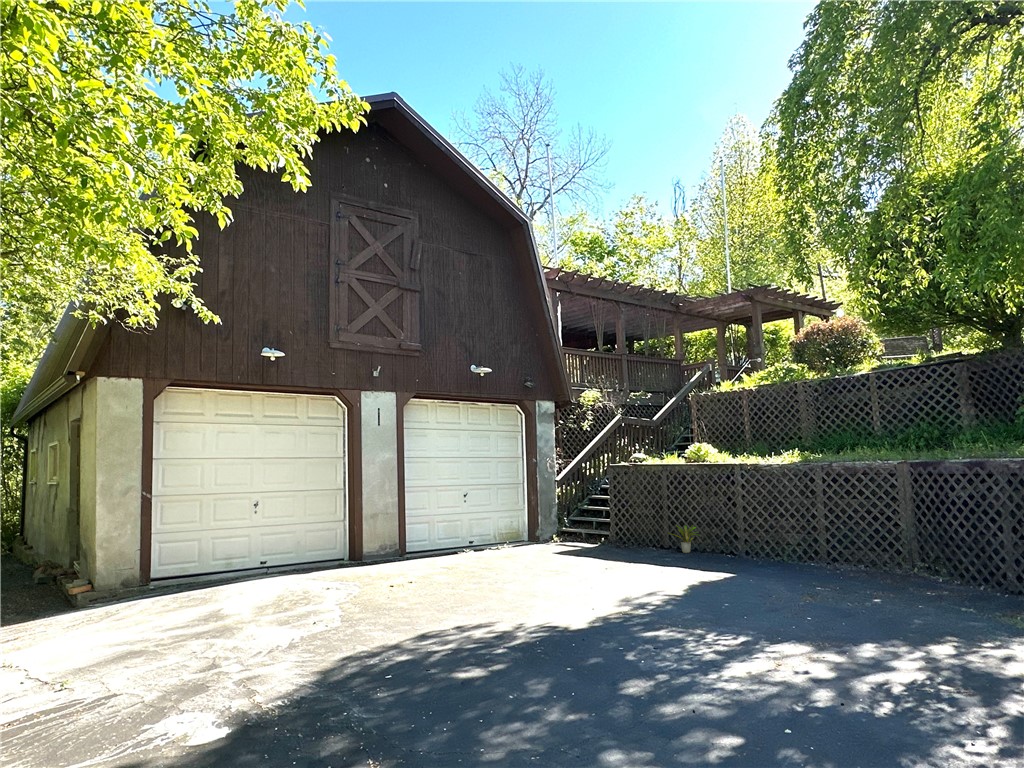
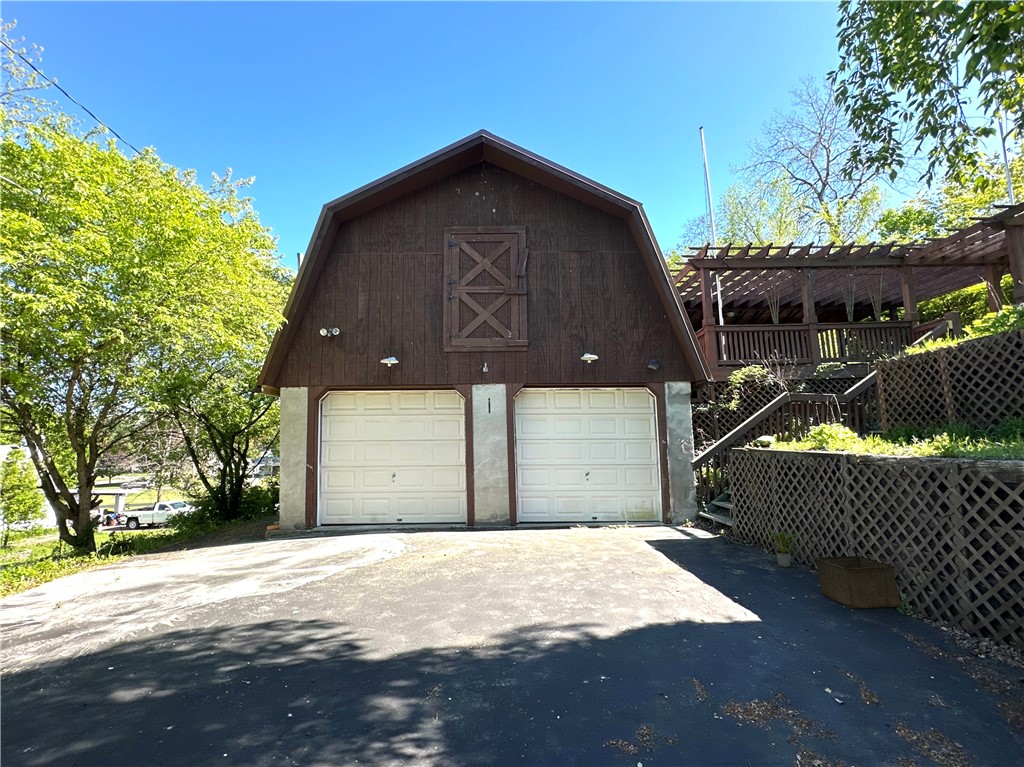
storage bin: none [733,533,783,564] -> present [815,556,902,609]

